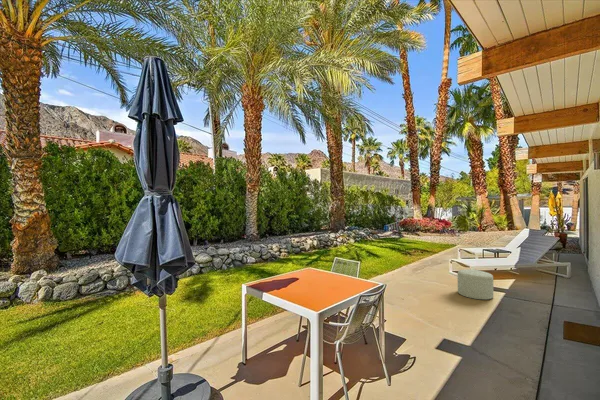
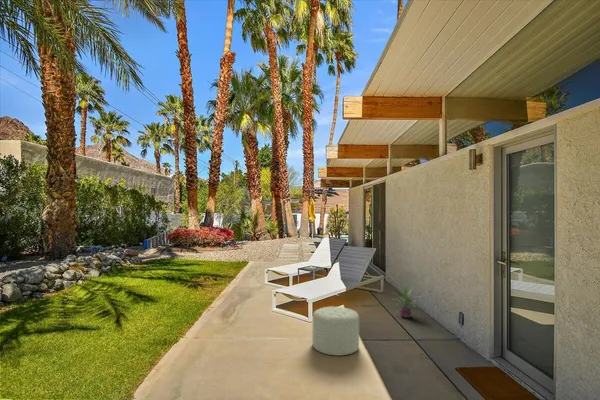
decorative plant: none [552,269,592,296] -> present [400,286,416,318]

